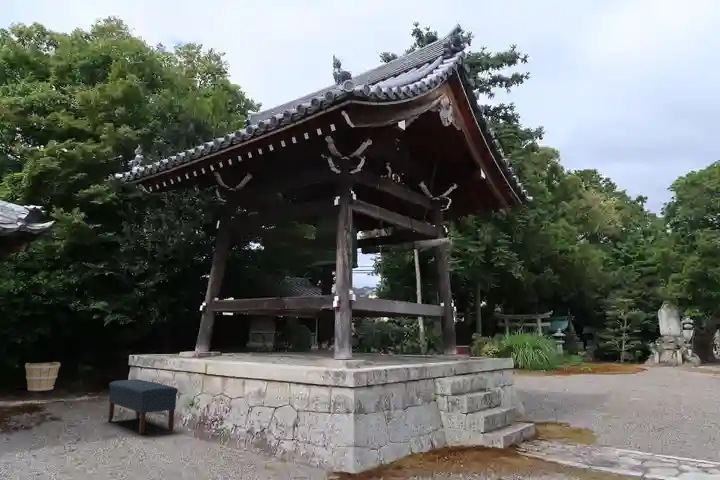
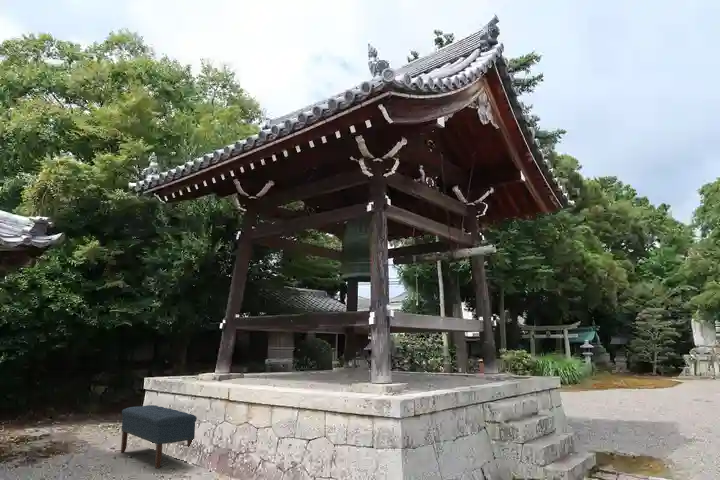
wooden bucket: present [25,362,61,391] -> none [33,384,71,416]

